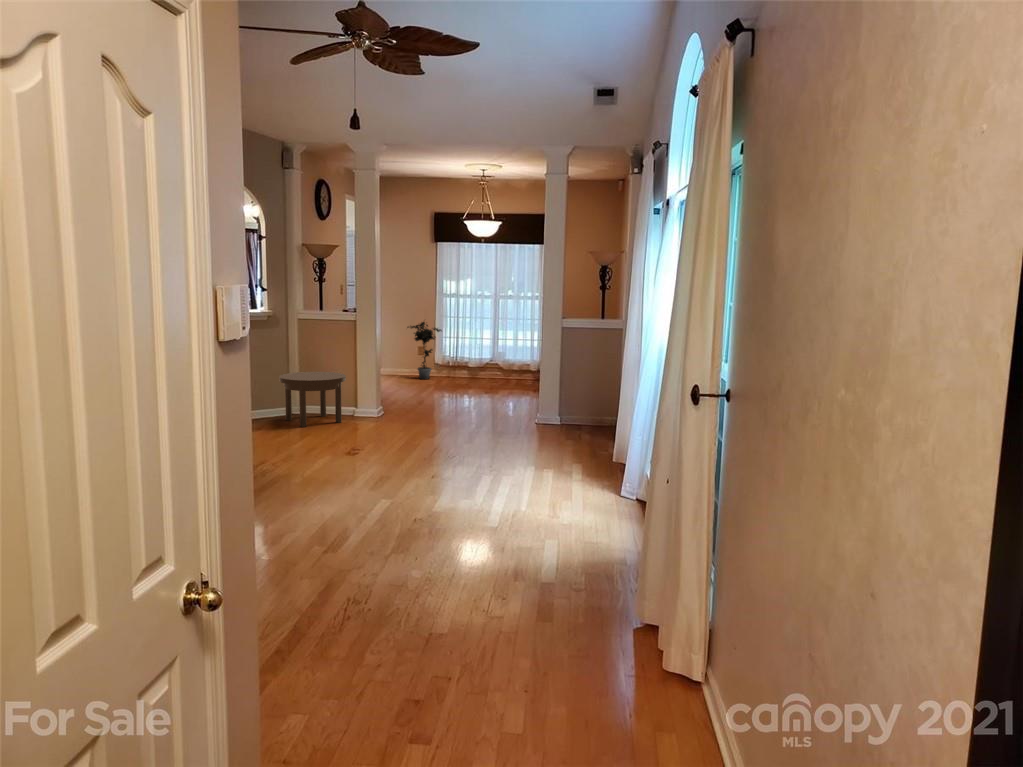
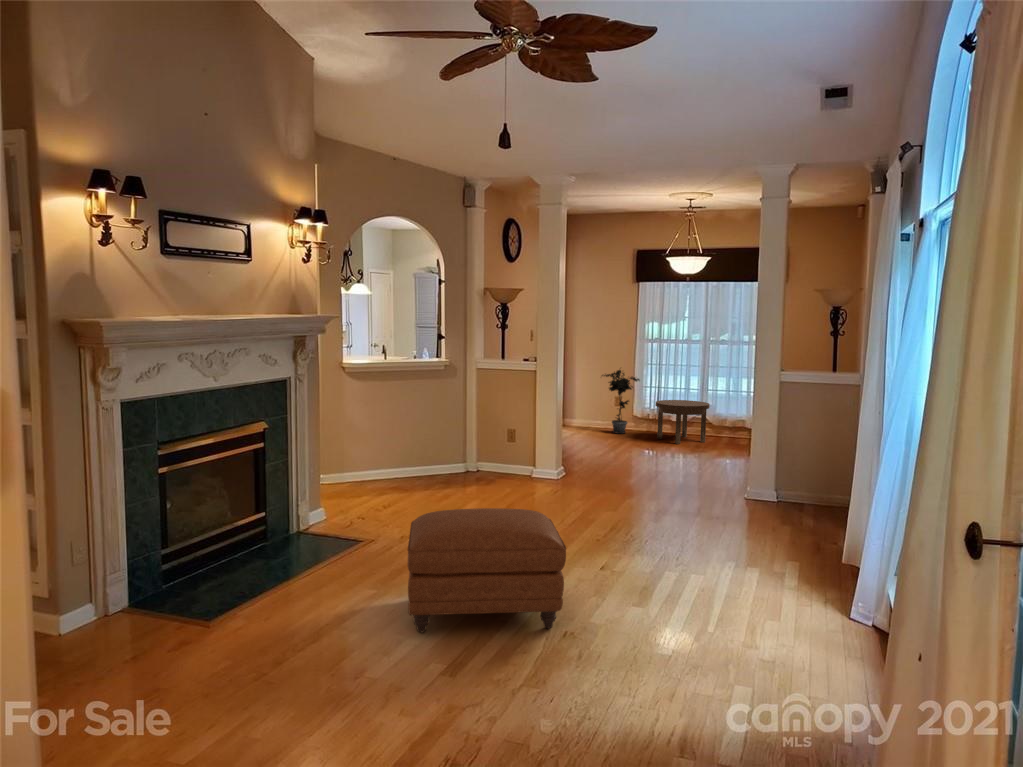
side table: present [279,372,346,427] -> present [656,400,710,444]
ottoman: none [270,433,411,538] -> present [408,508,566,632]

